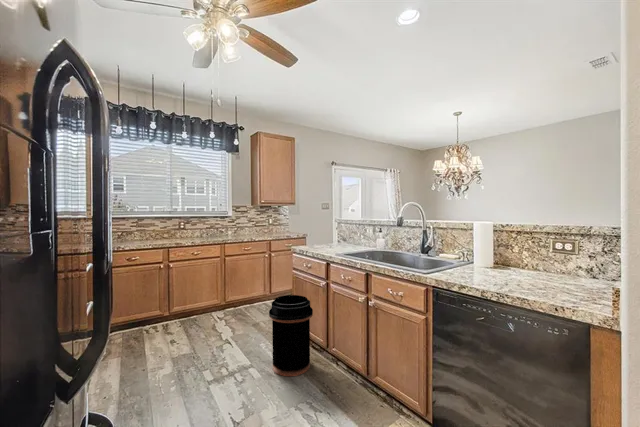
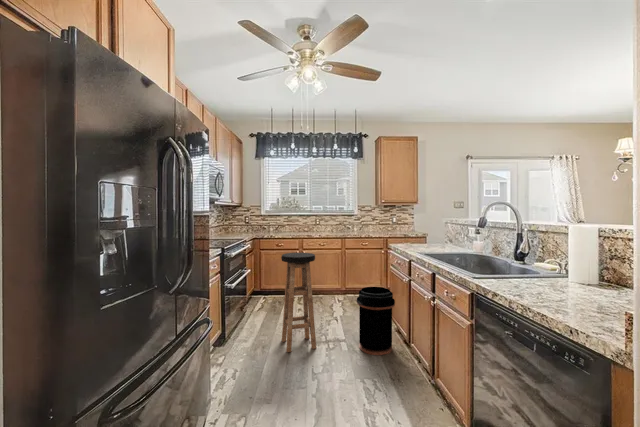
bar stool: none [165,263,221,406] -> present [281,253,316,352]

